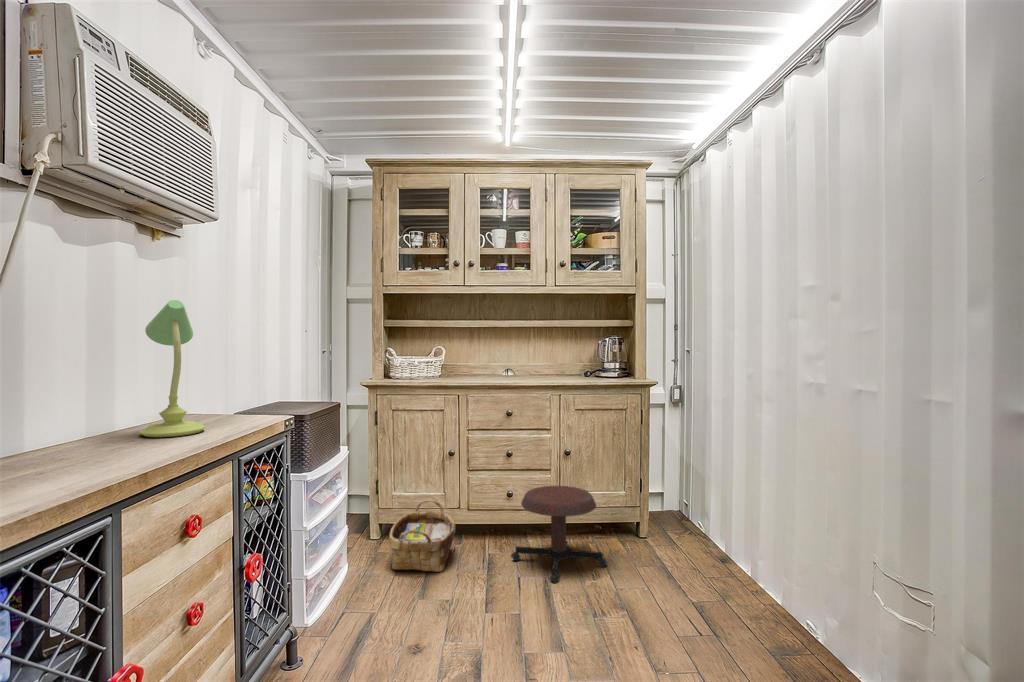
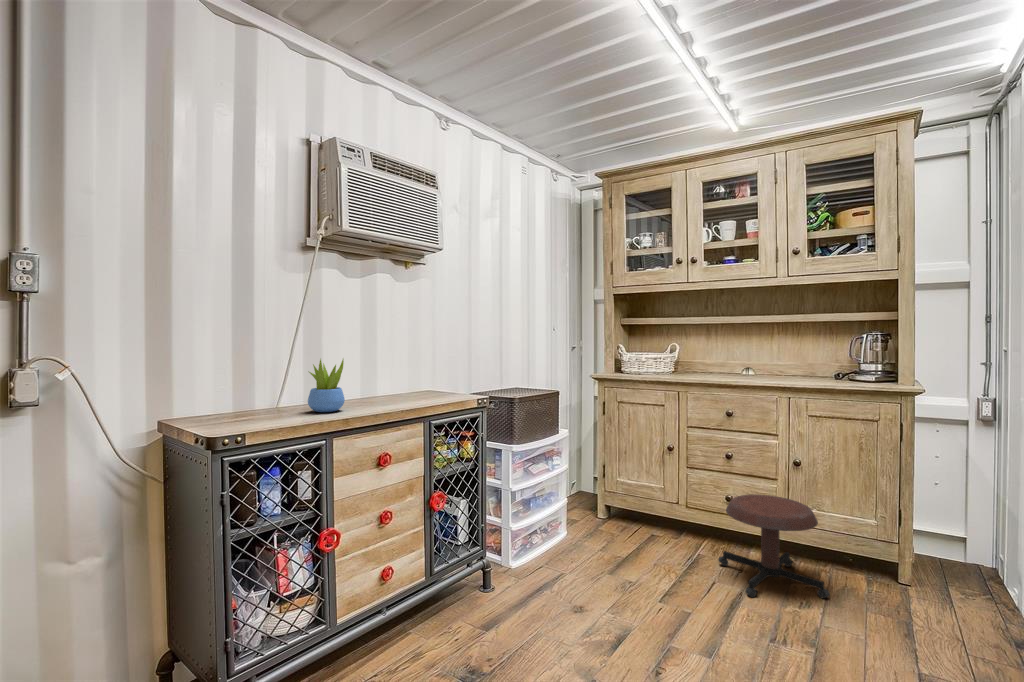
table lamp: present [140,300,205,437] -> none [381,309,419,401]
succulent plant: none [48,375,121,467] -> present [308,359,345,412]
woven basket: present [390,499,455,572] -> none [599,488,666,556]

